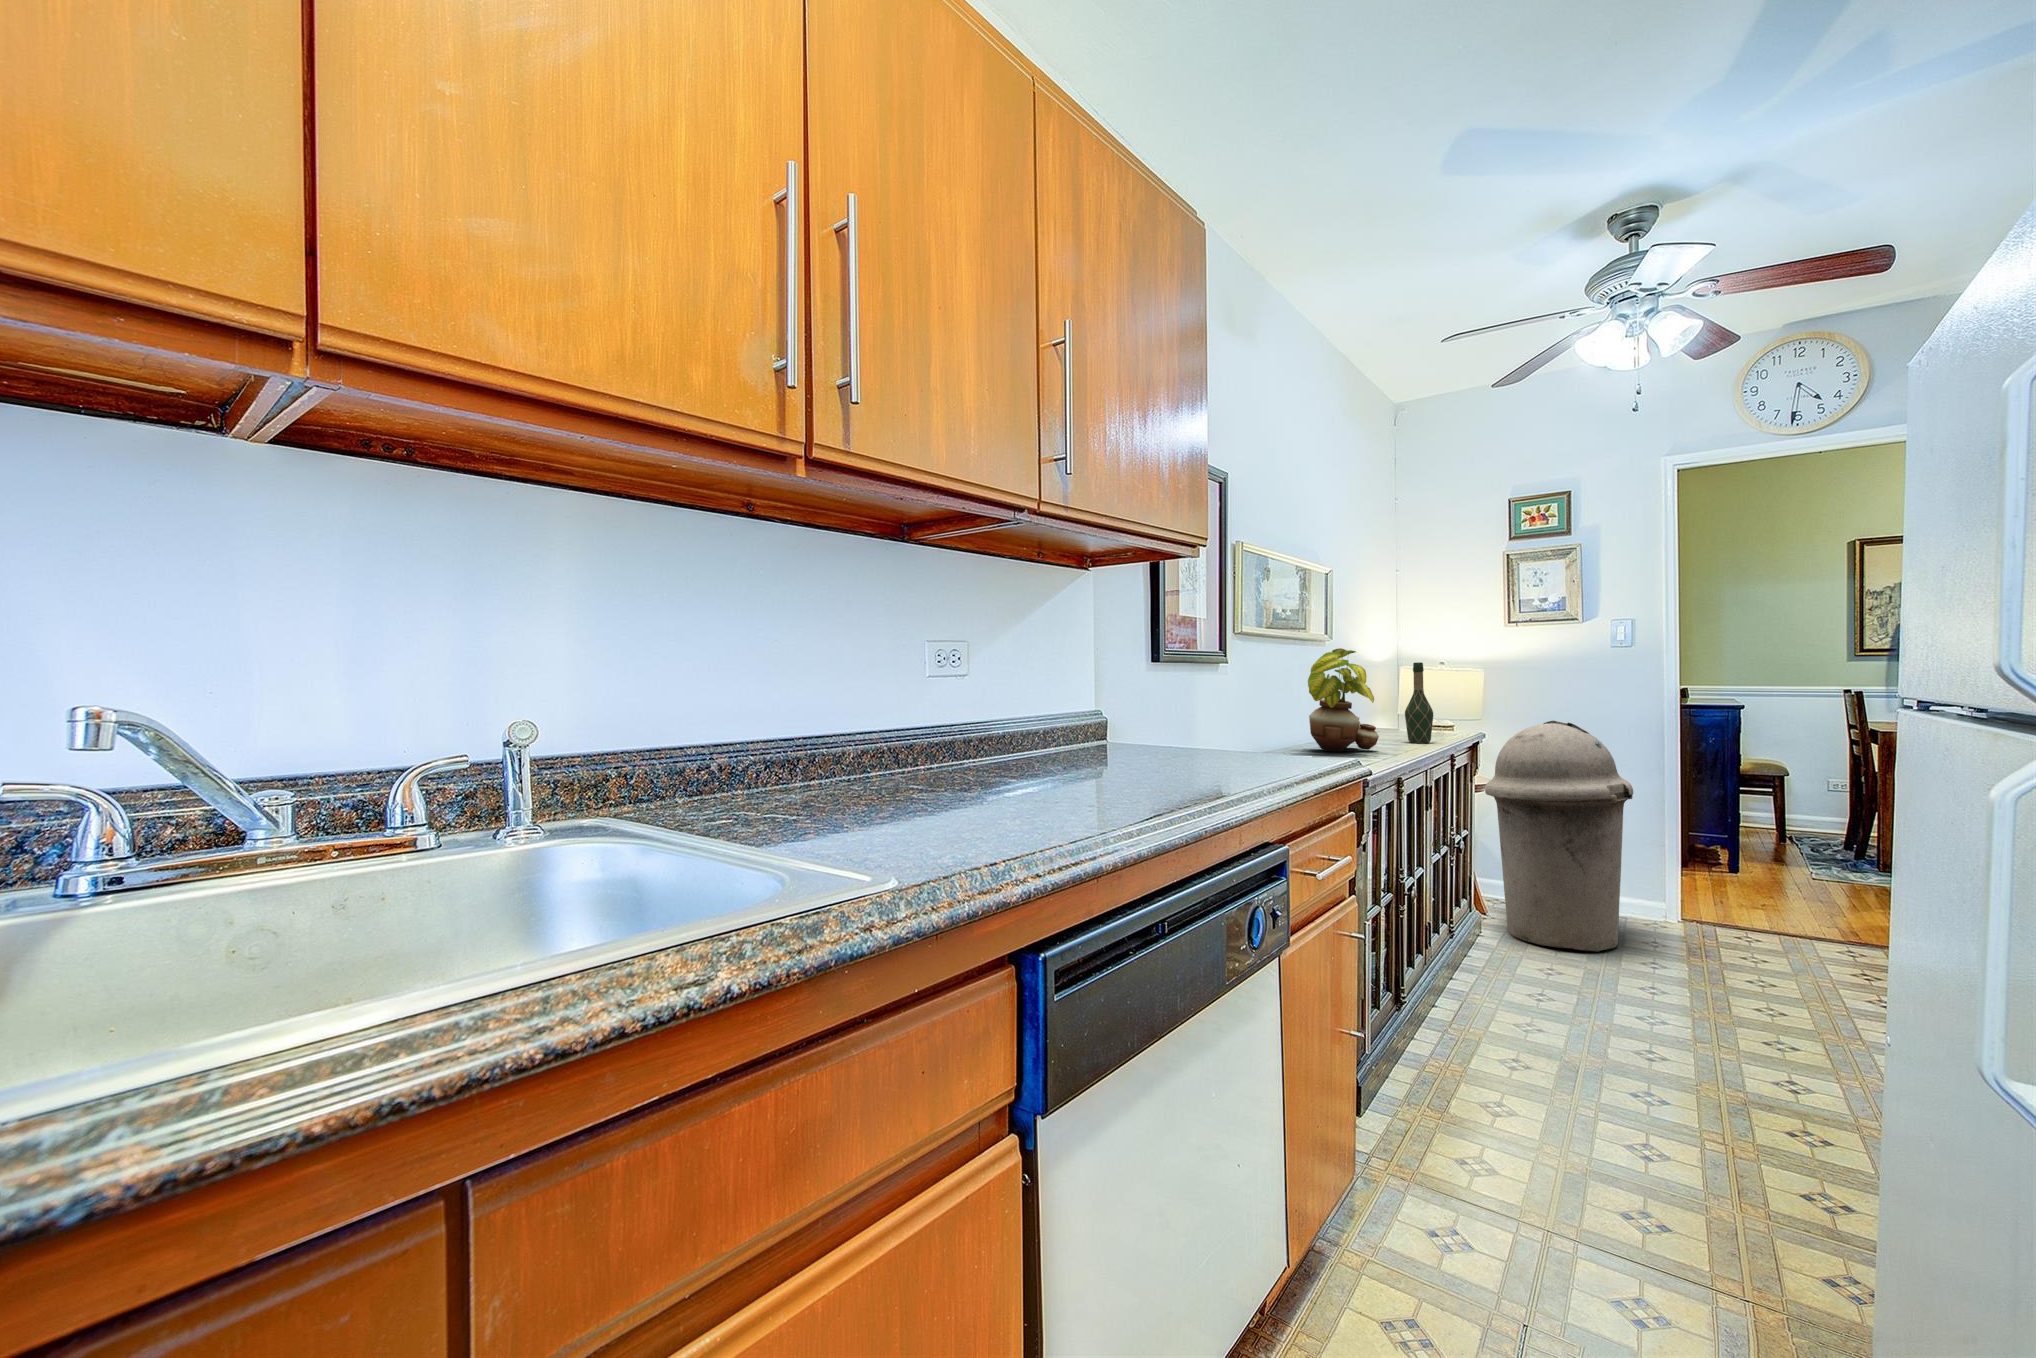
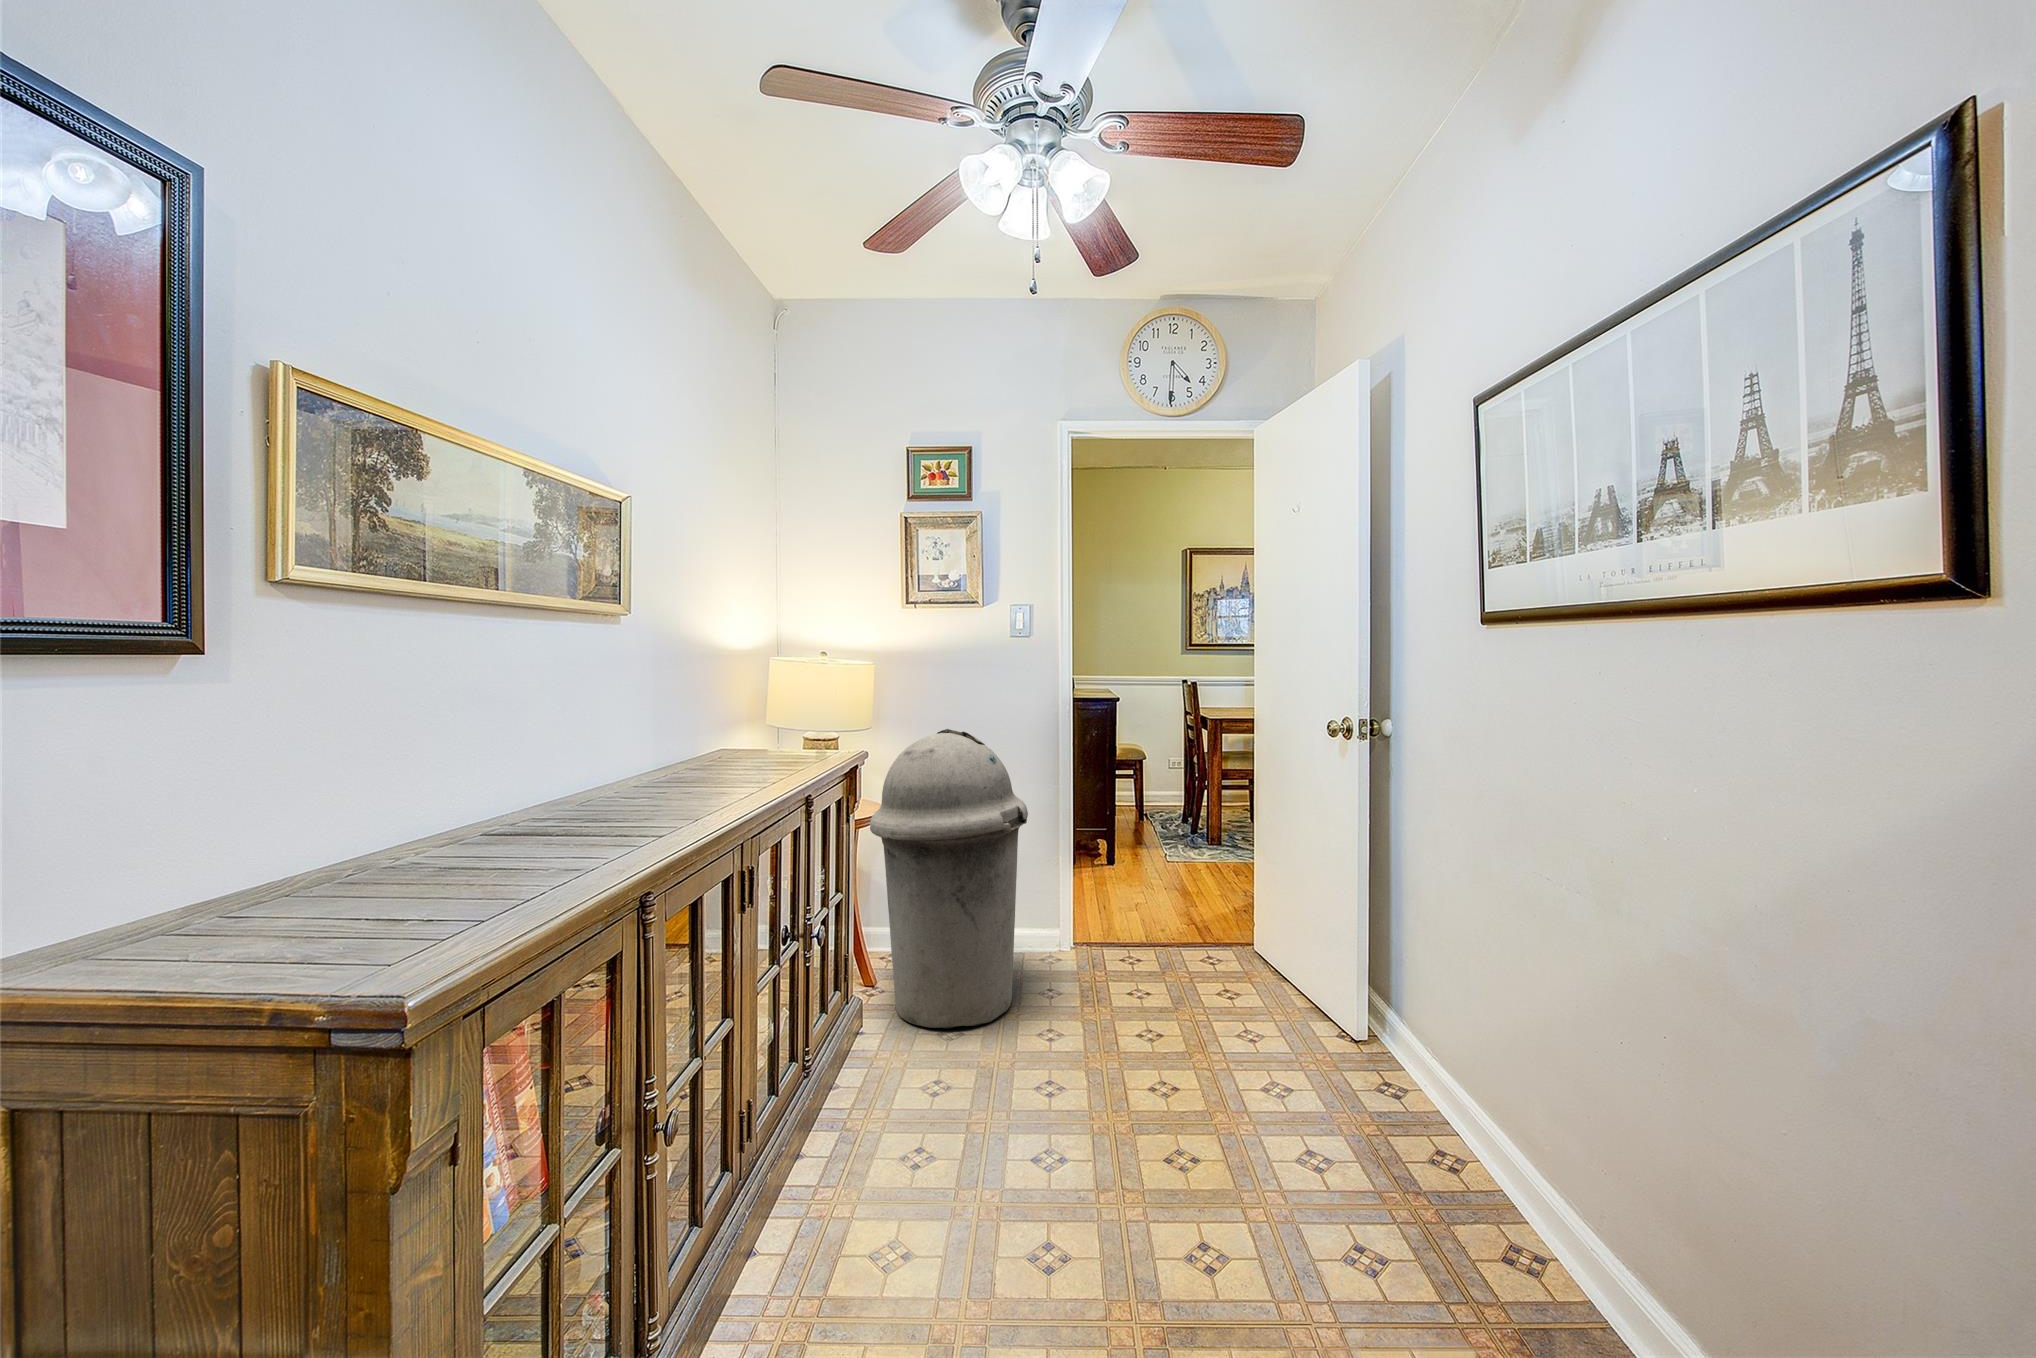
potted plant: present [1308,648,1379,752] -> none [441,623,640,831]
wine bottle: present [1405,662,1433,743] -> none [730,653,774,782]

